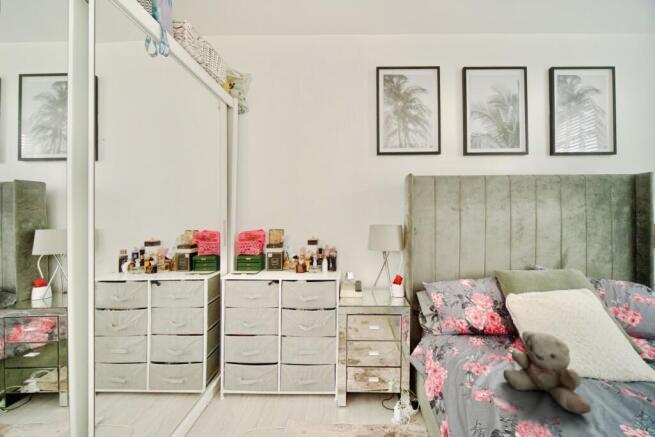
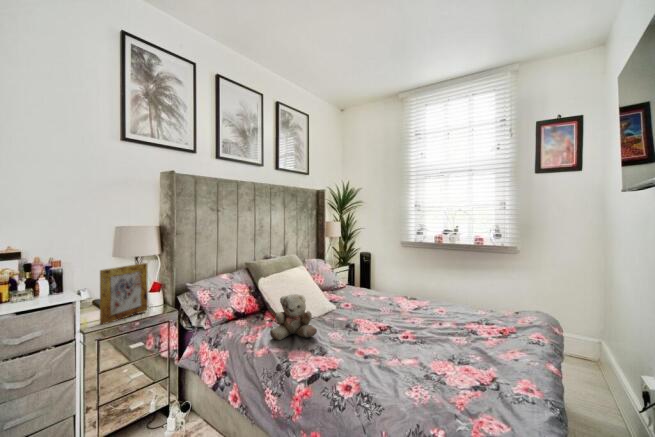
picture frame: none [353,258,389,302] -> present [100,263,148,324]

